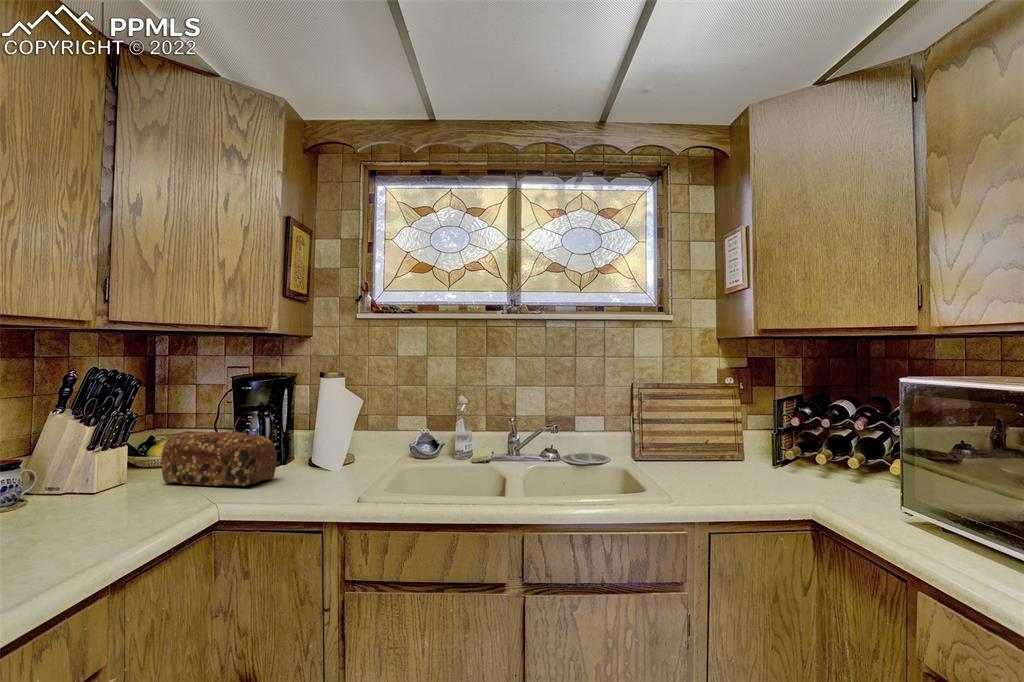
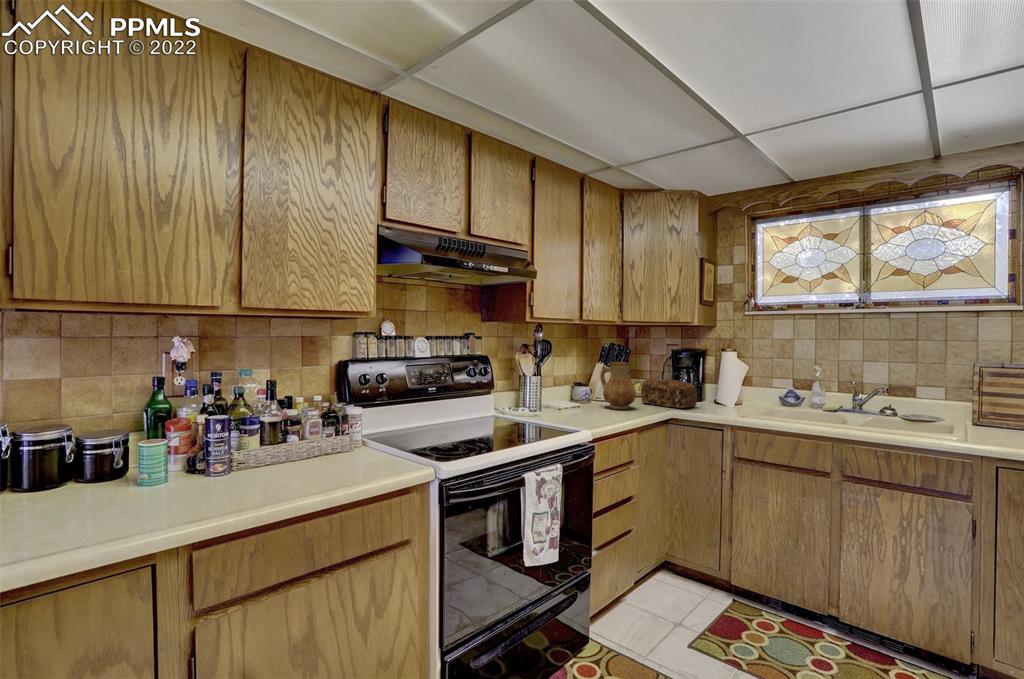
ceramic pitcher: none [50,402,141,509] -> present [600,362,636,409]

